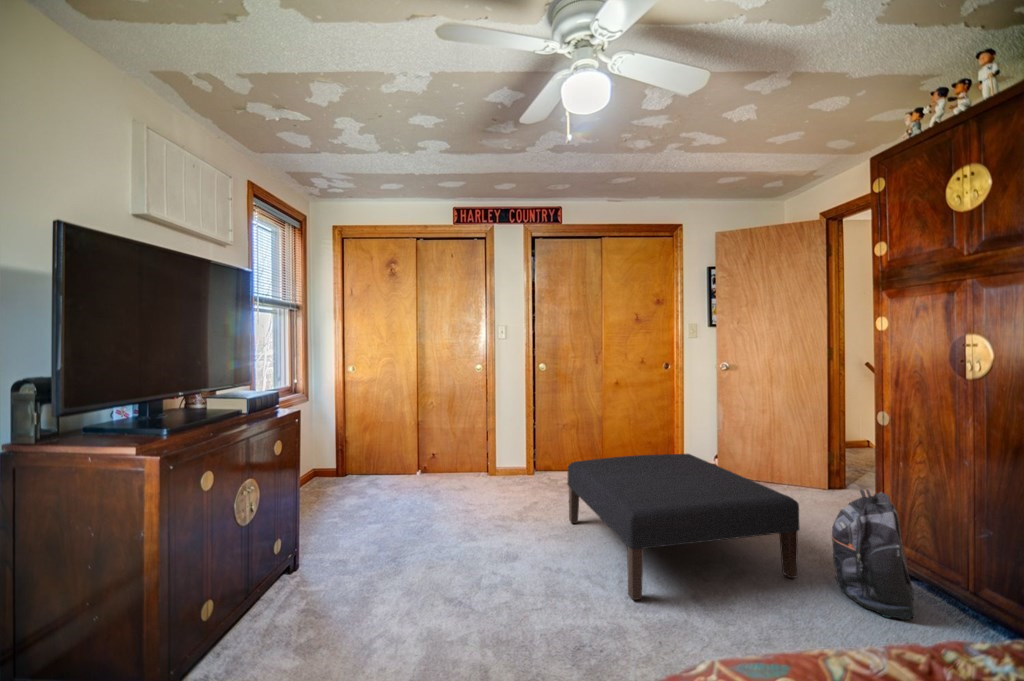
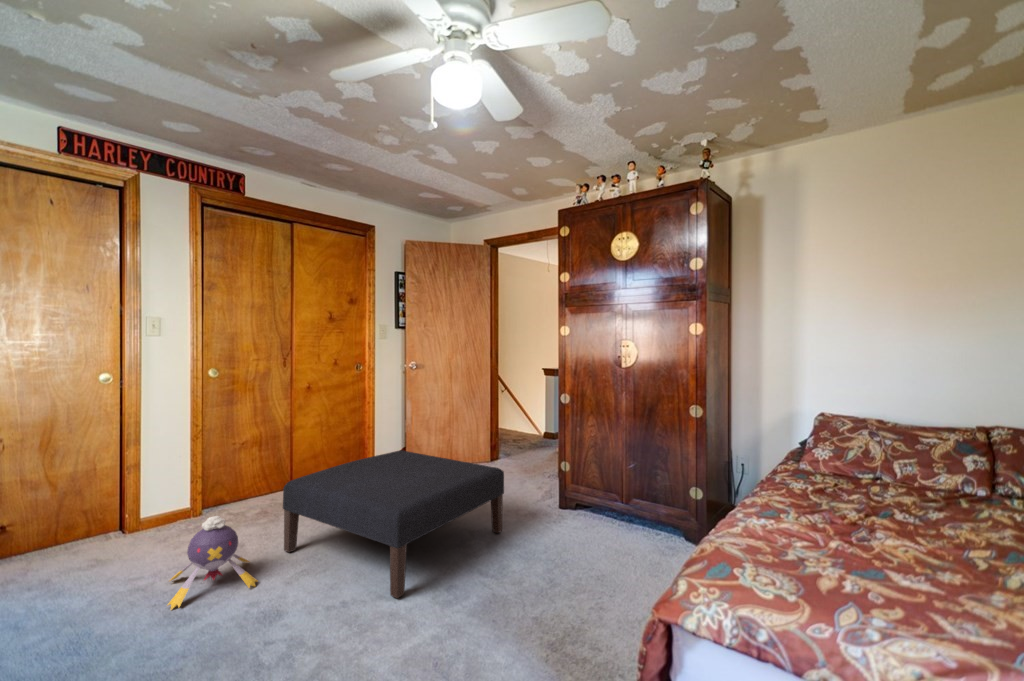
plush toy: none [481,477,543,542] -> present [168,516,257,609]
backpack: present [832,489,915,620] -> none [524,451,571,538]

